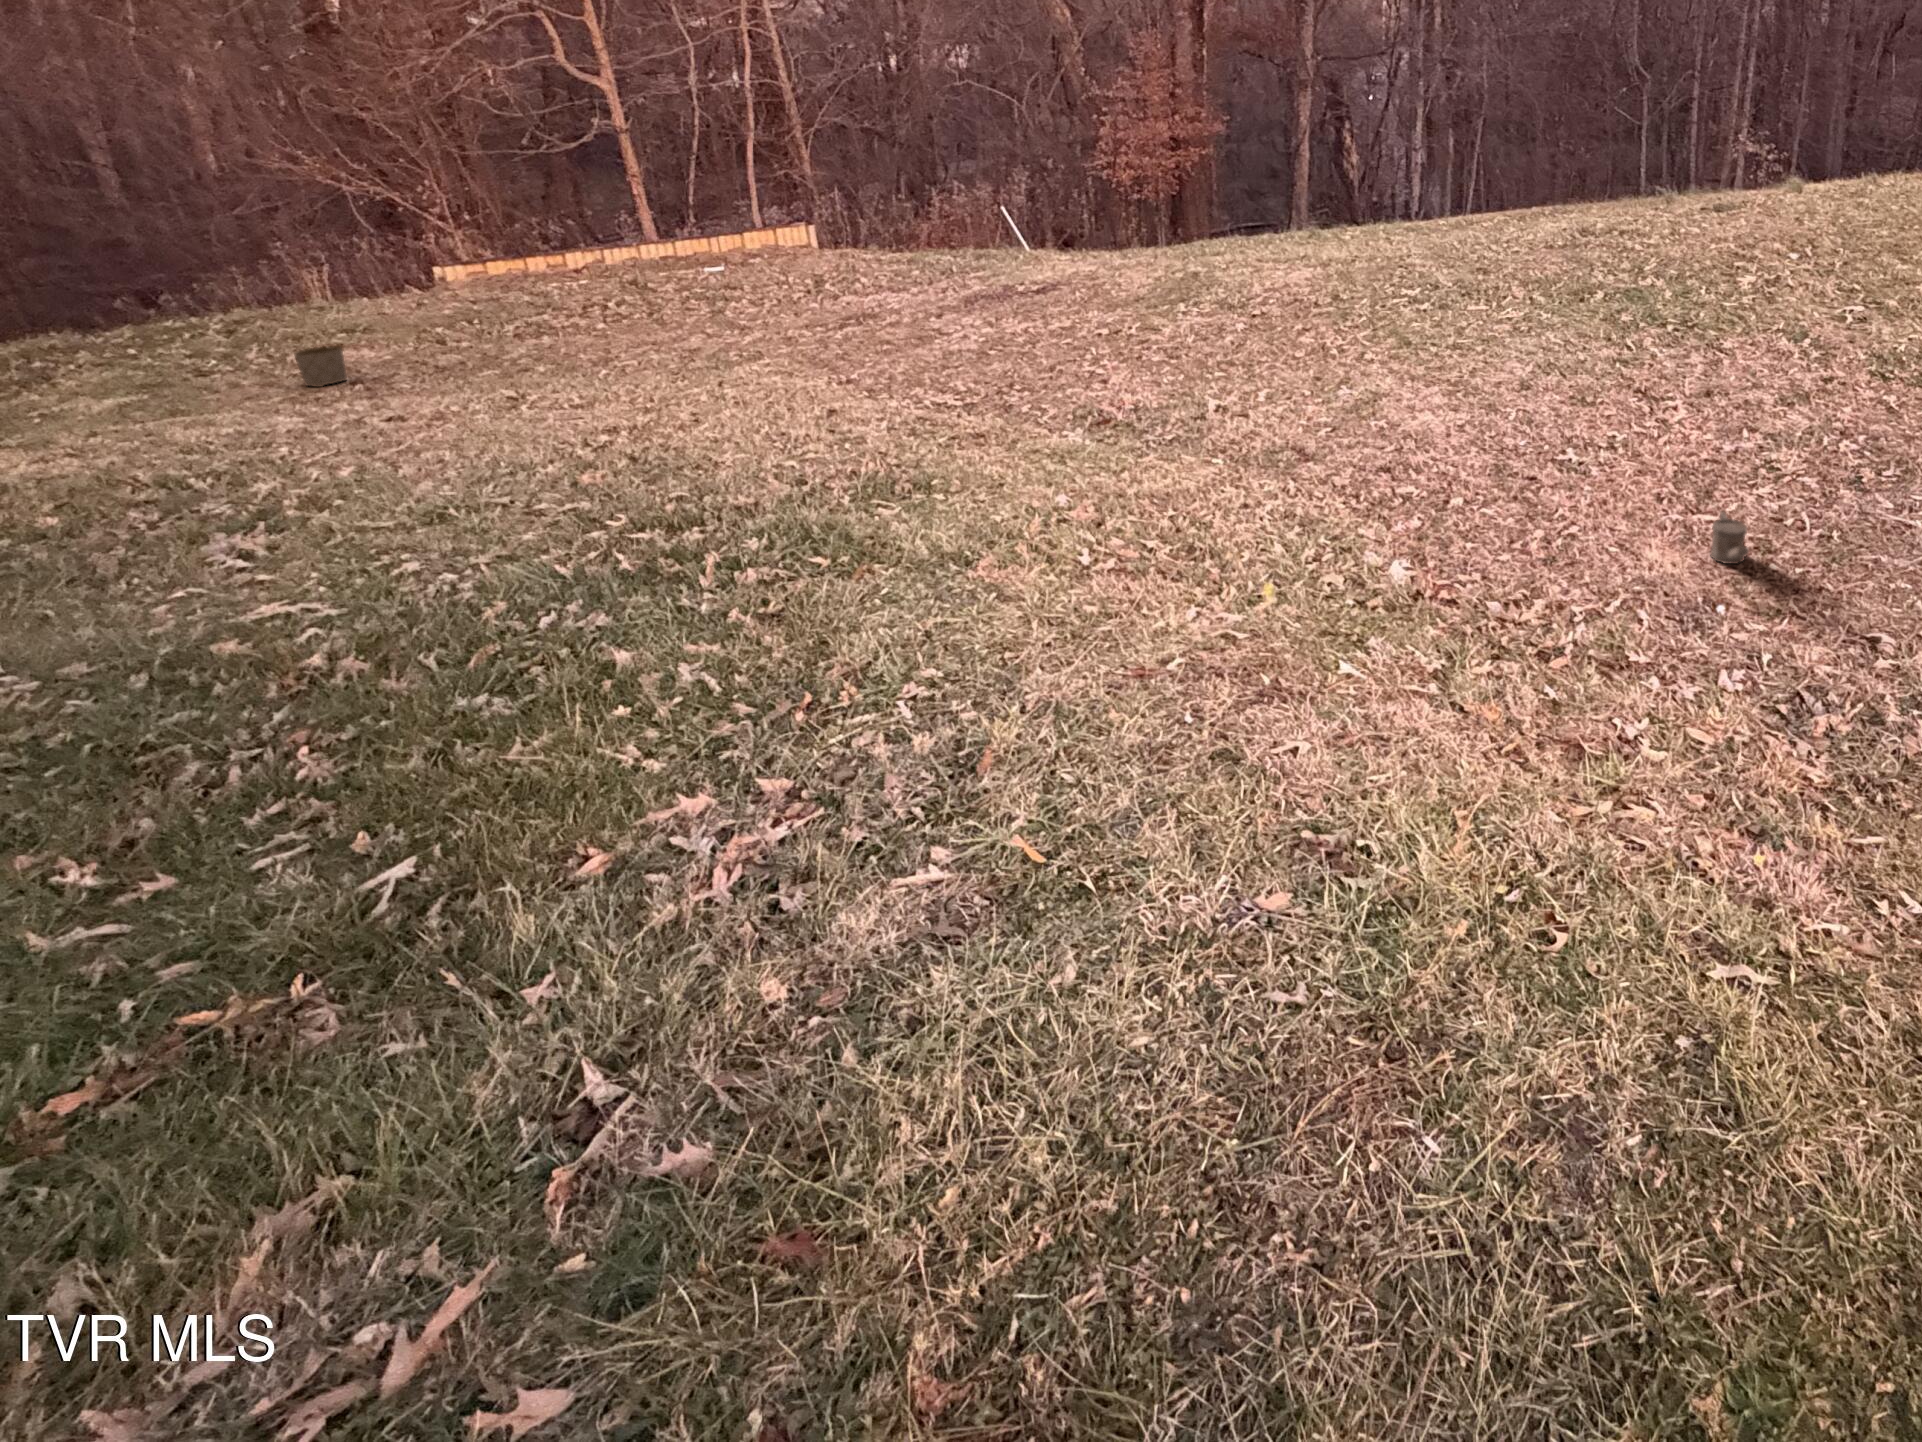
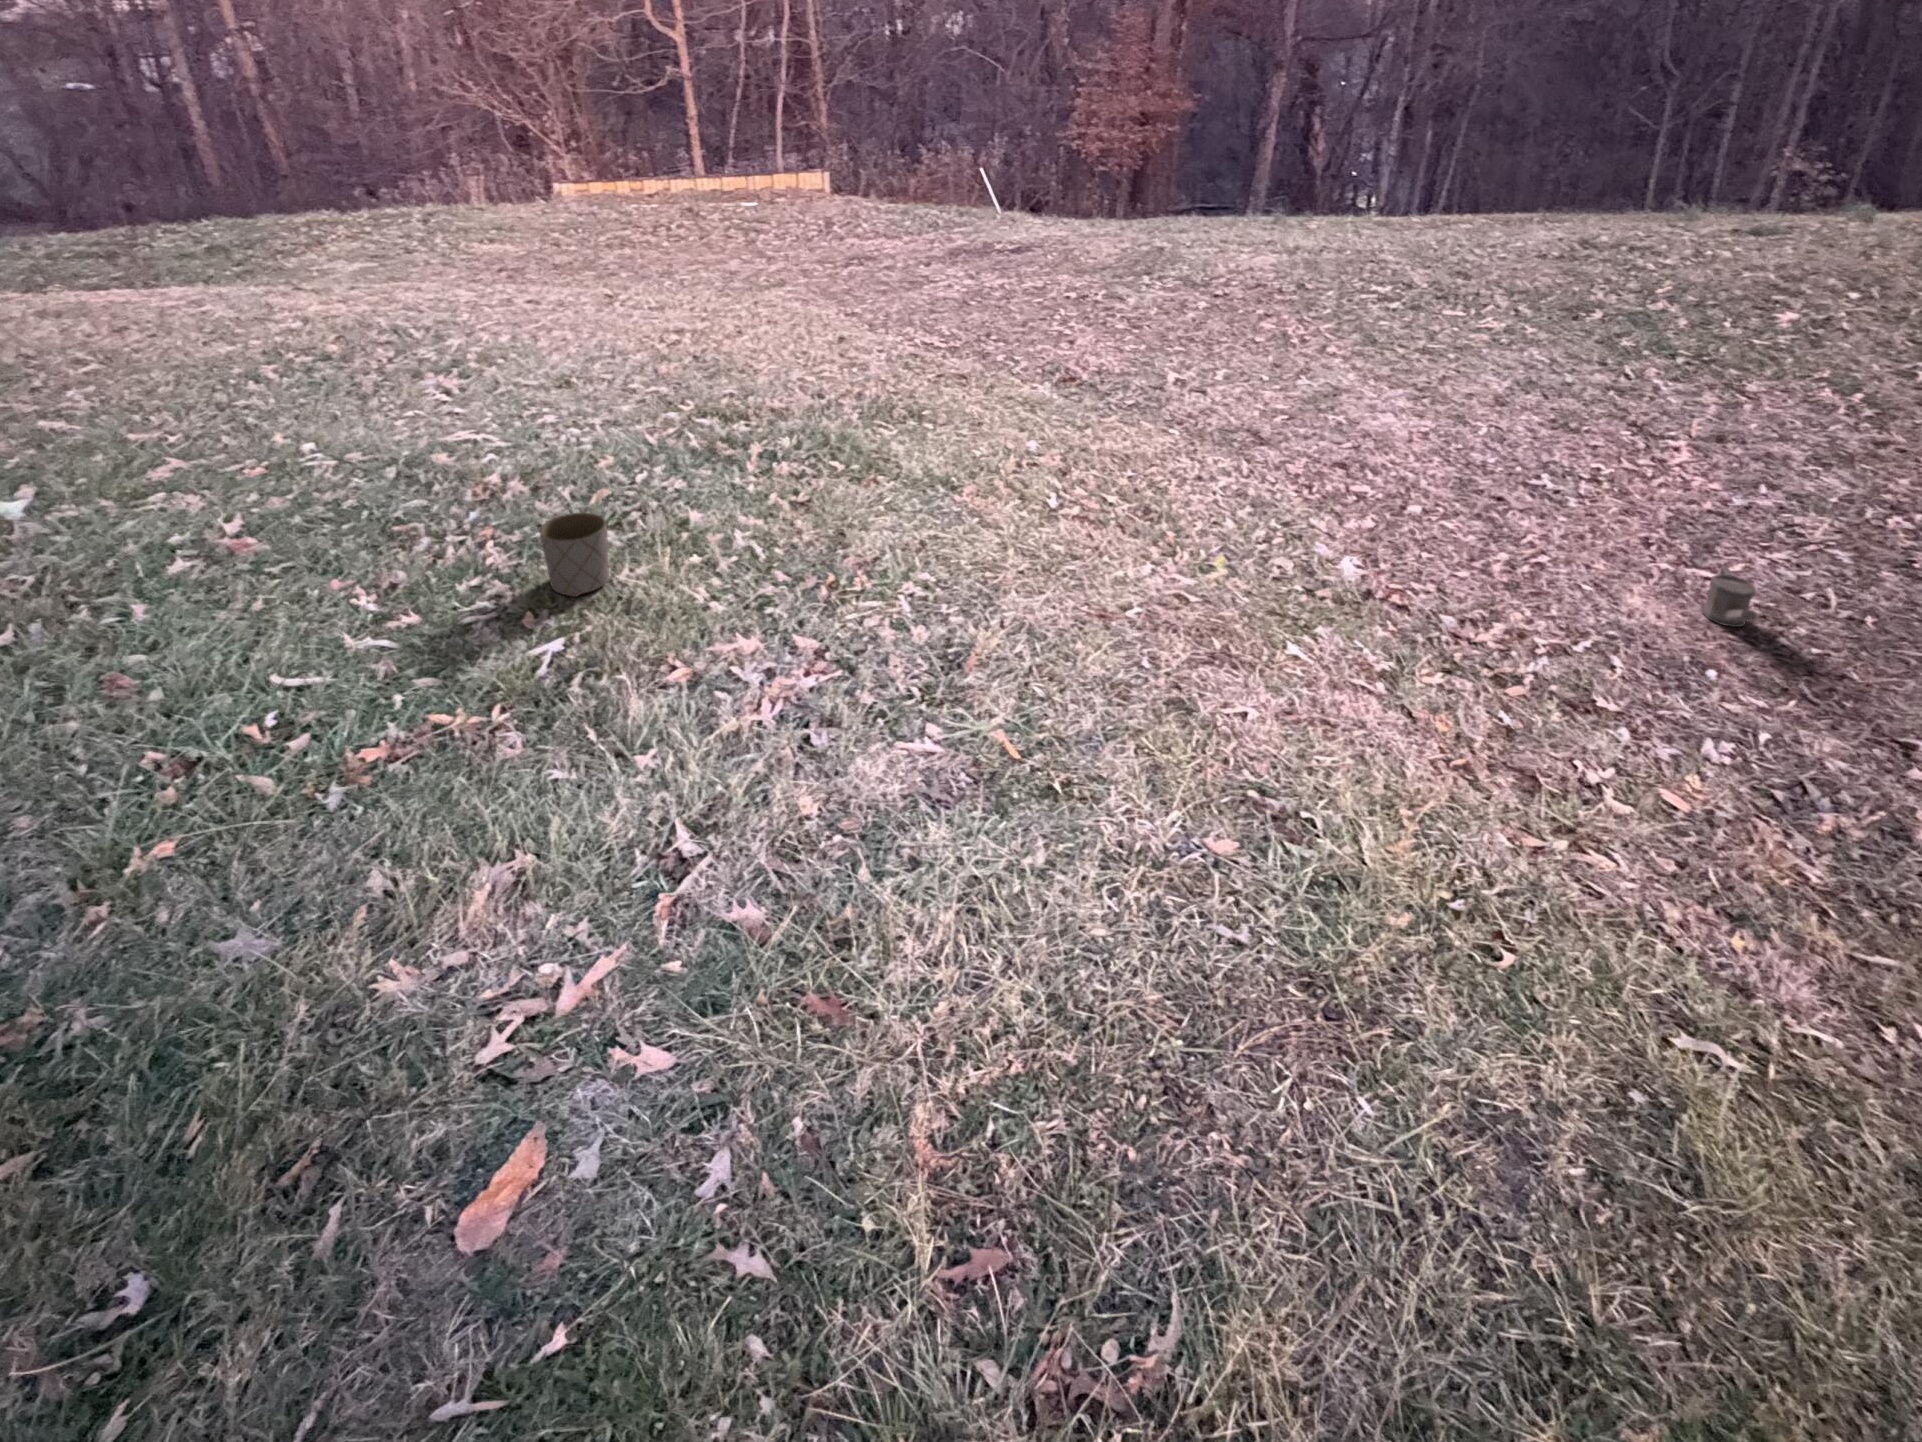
planter: present [295,346,347,387] -> present [540,513,609,597]

